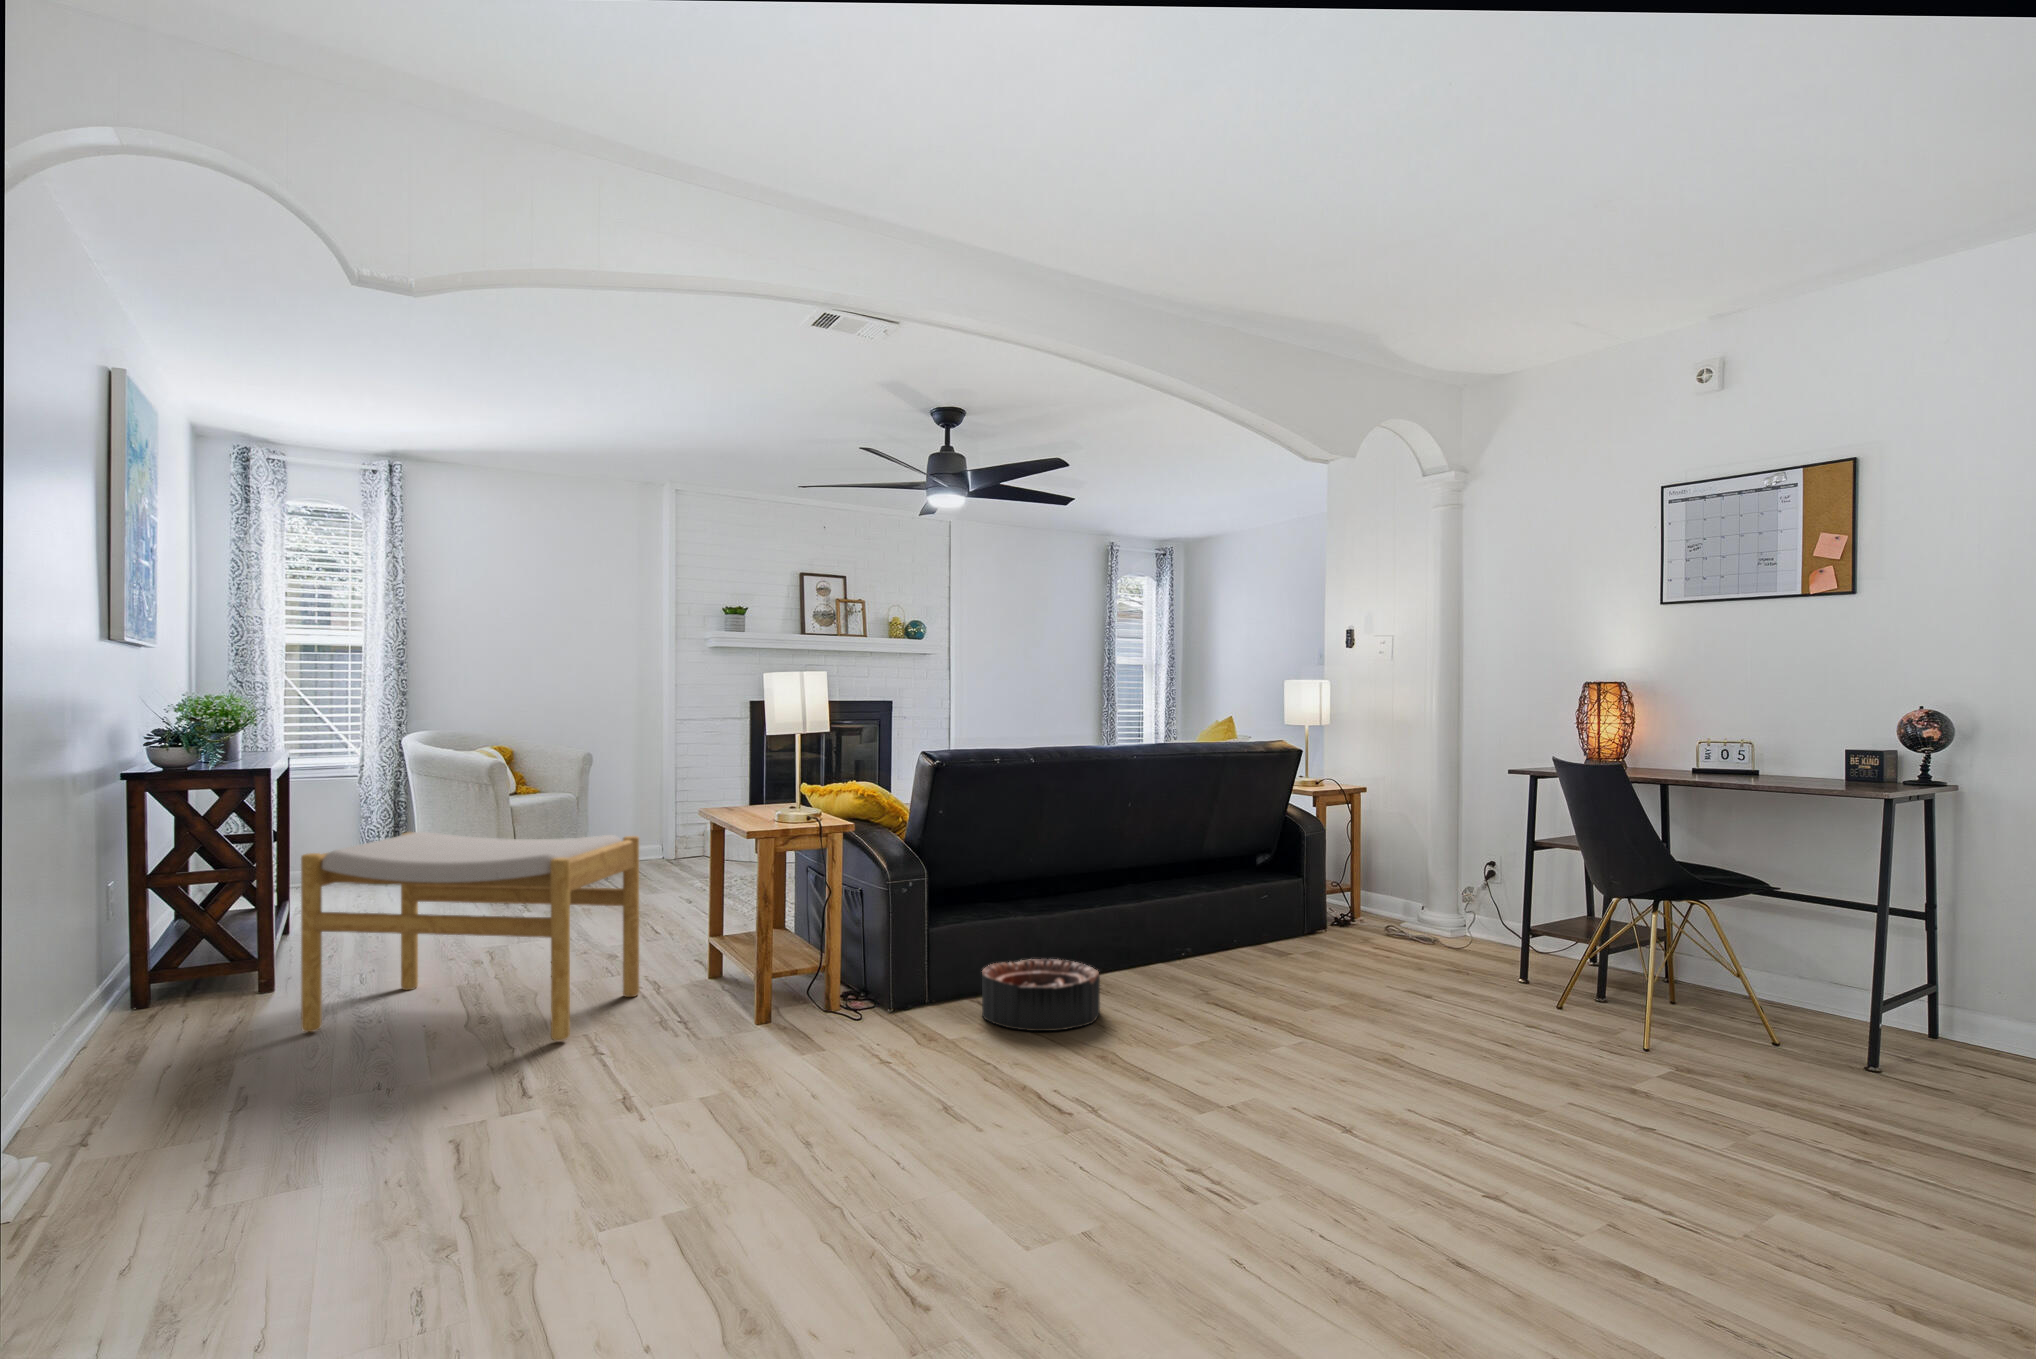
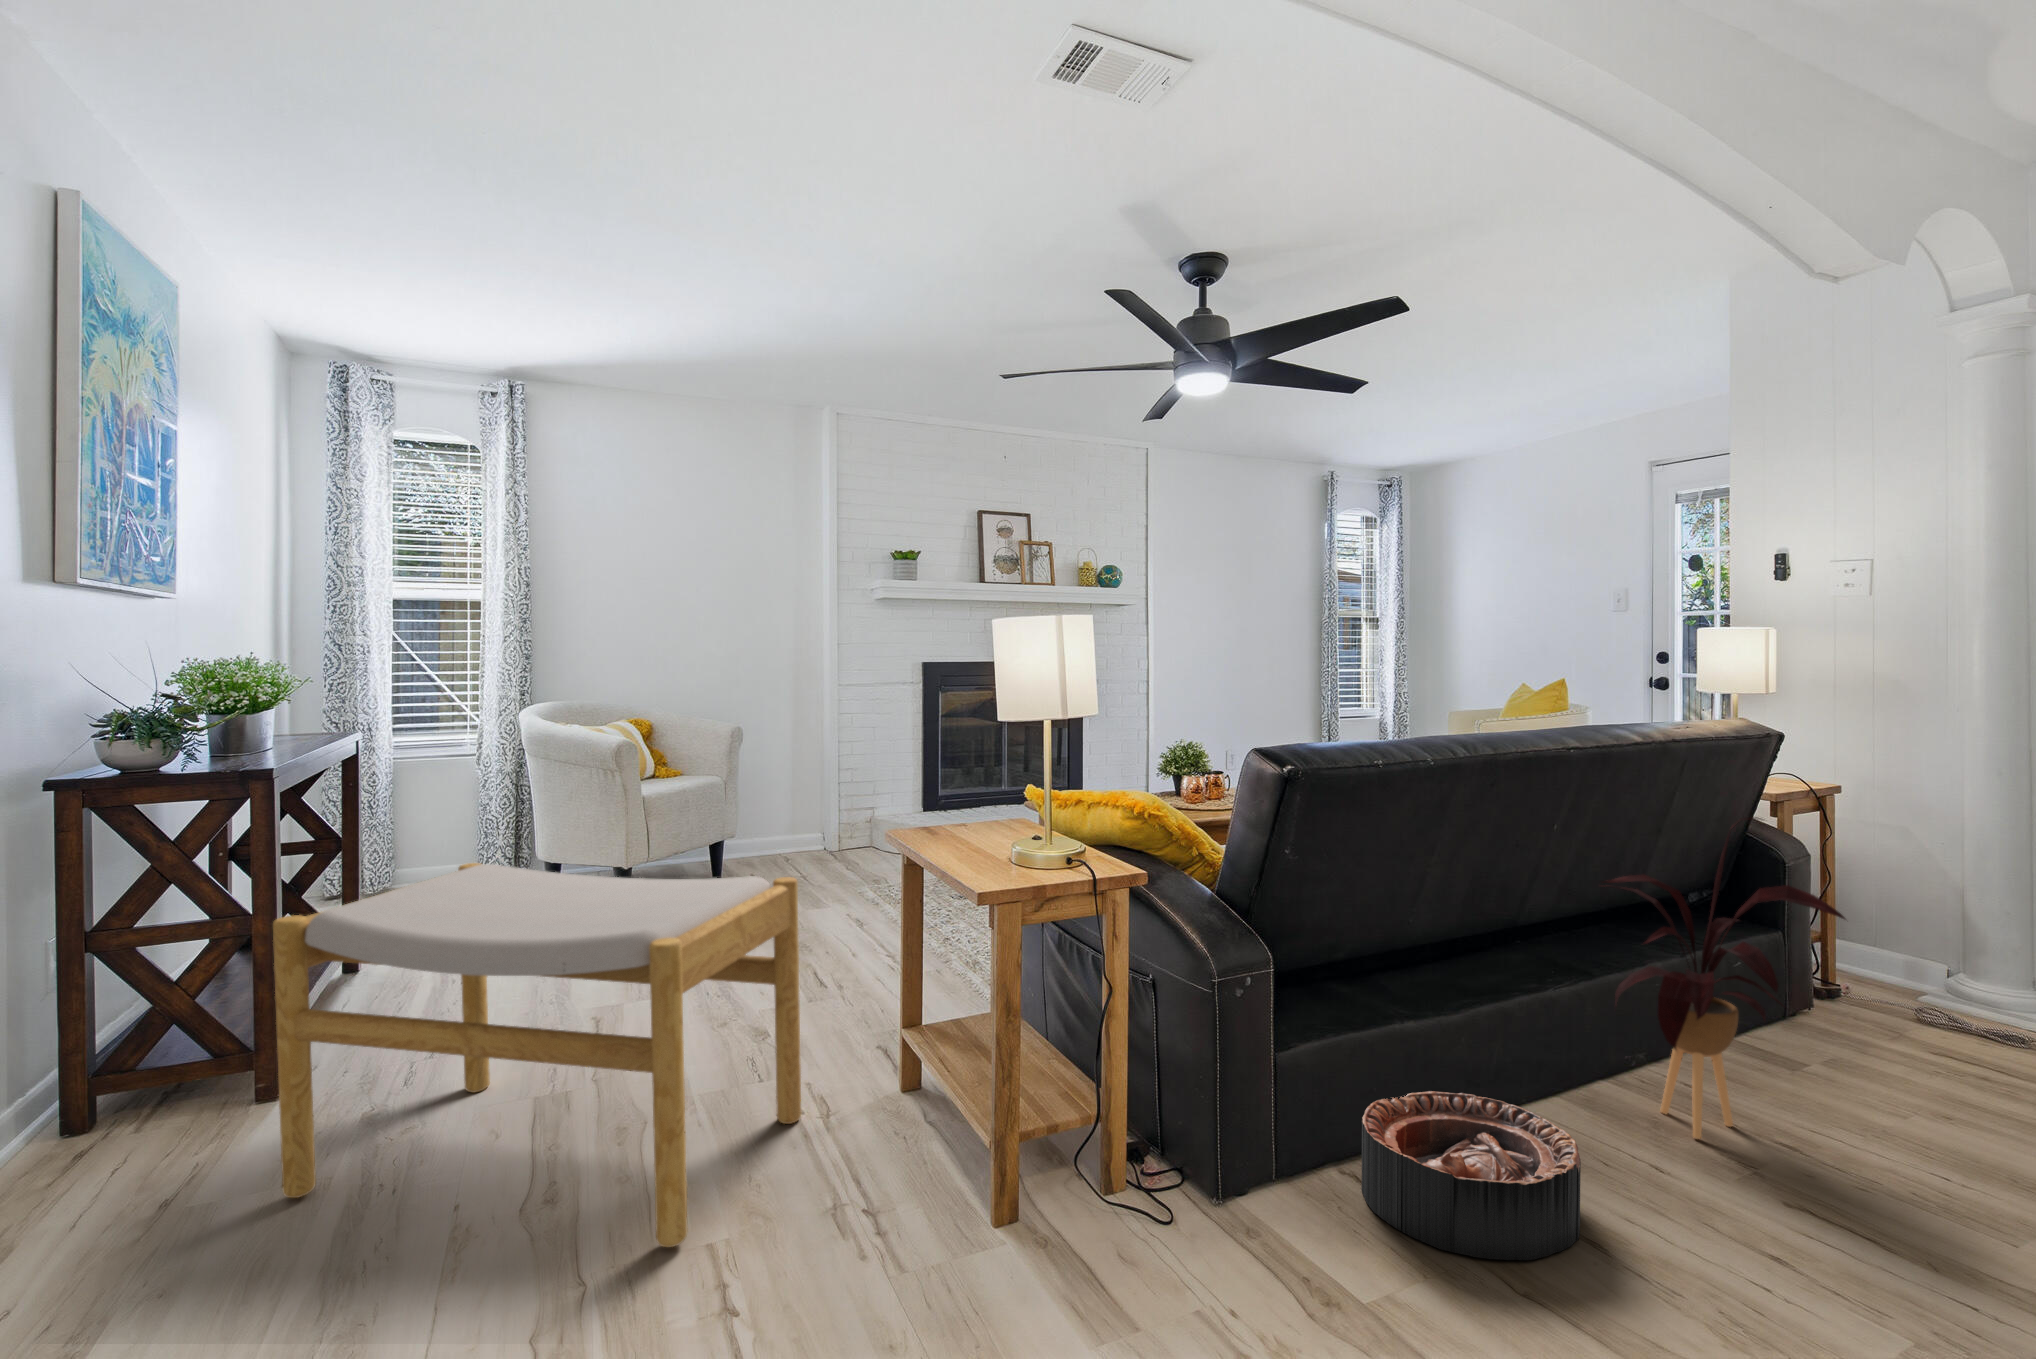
house plant: none [1146,792,1265,987] -> present [1602,817,1845,1139]

